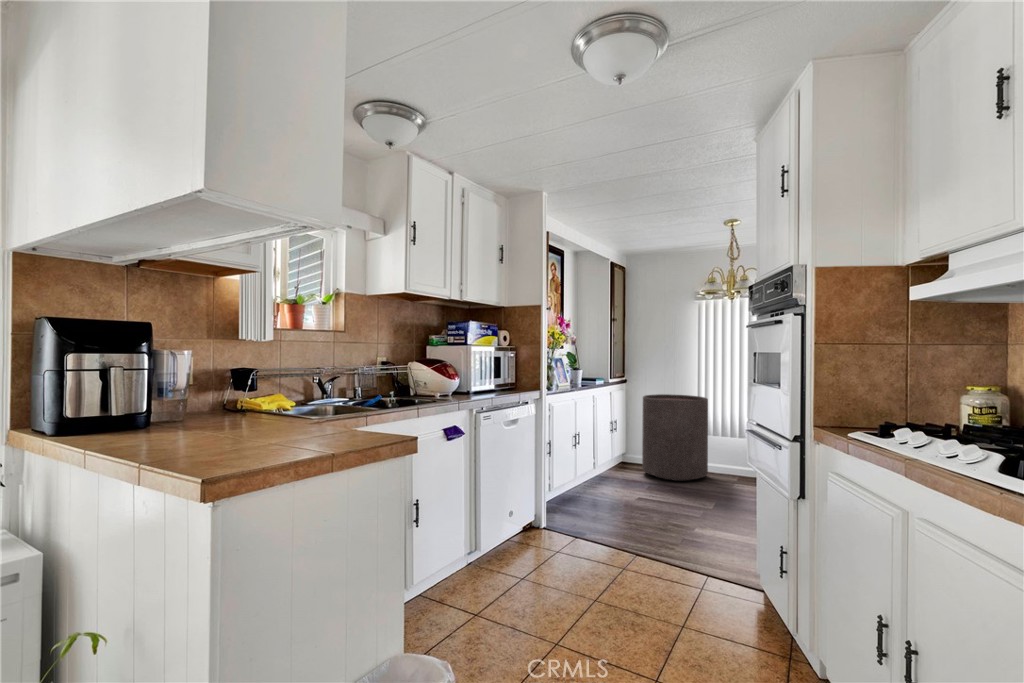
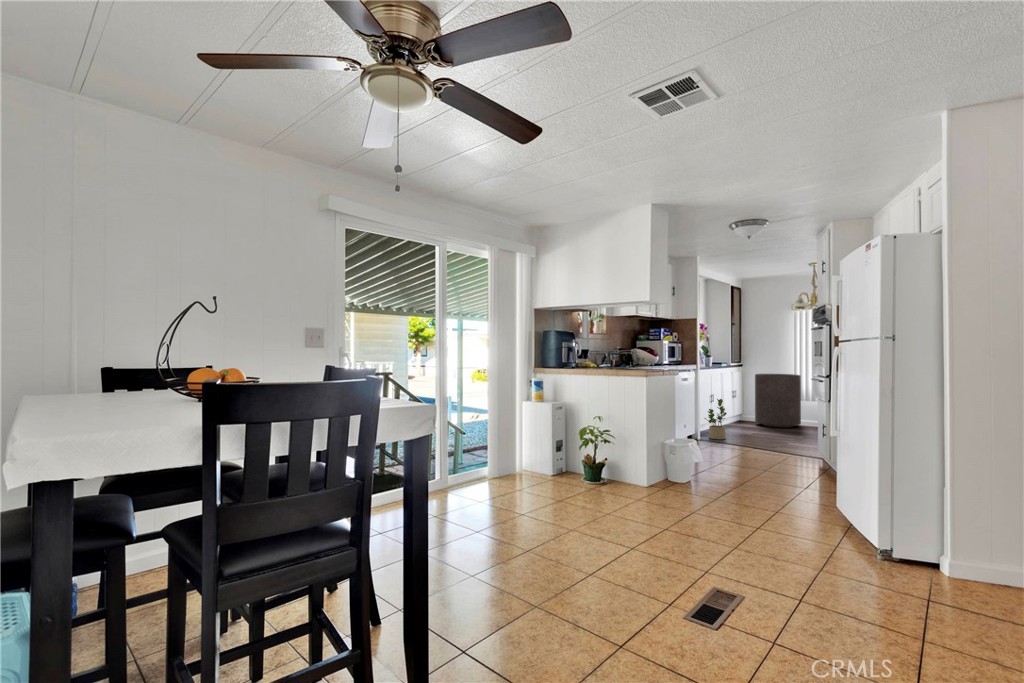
potted plant: none [554,450,593,525] -> present [705,399,727,439]

